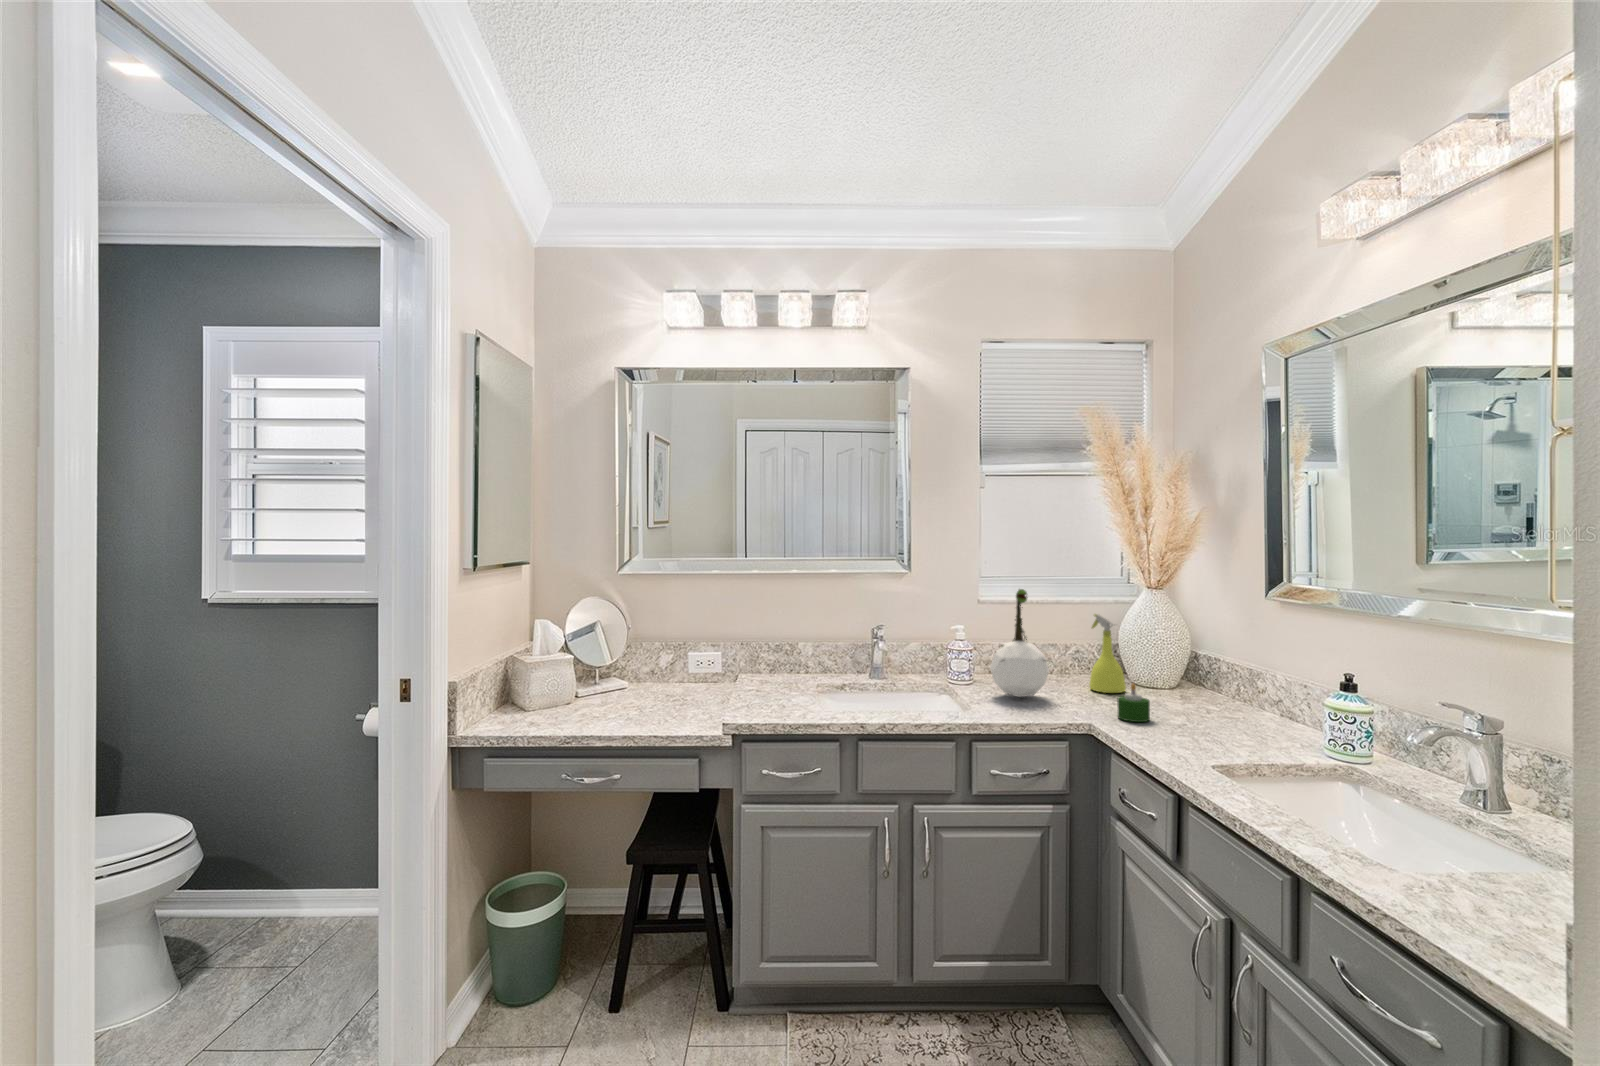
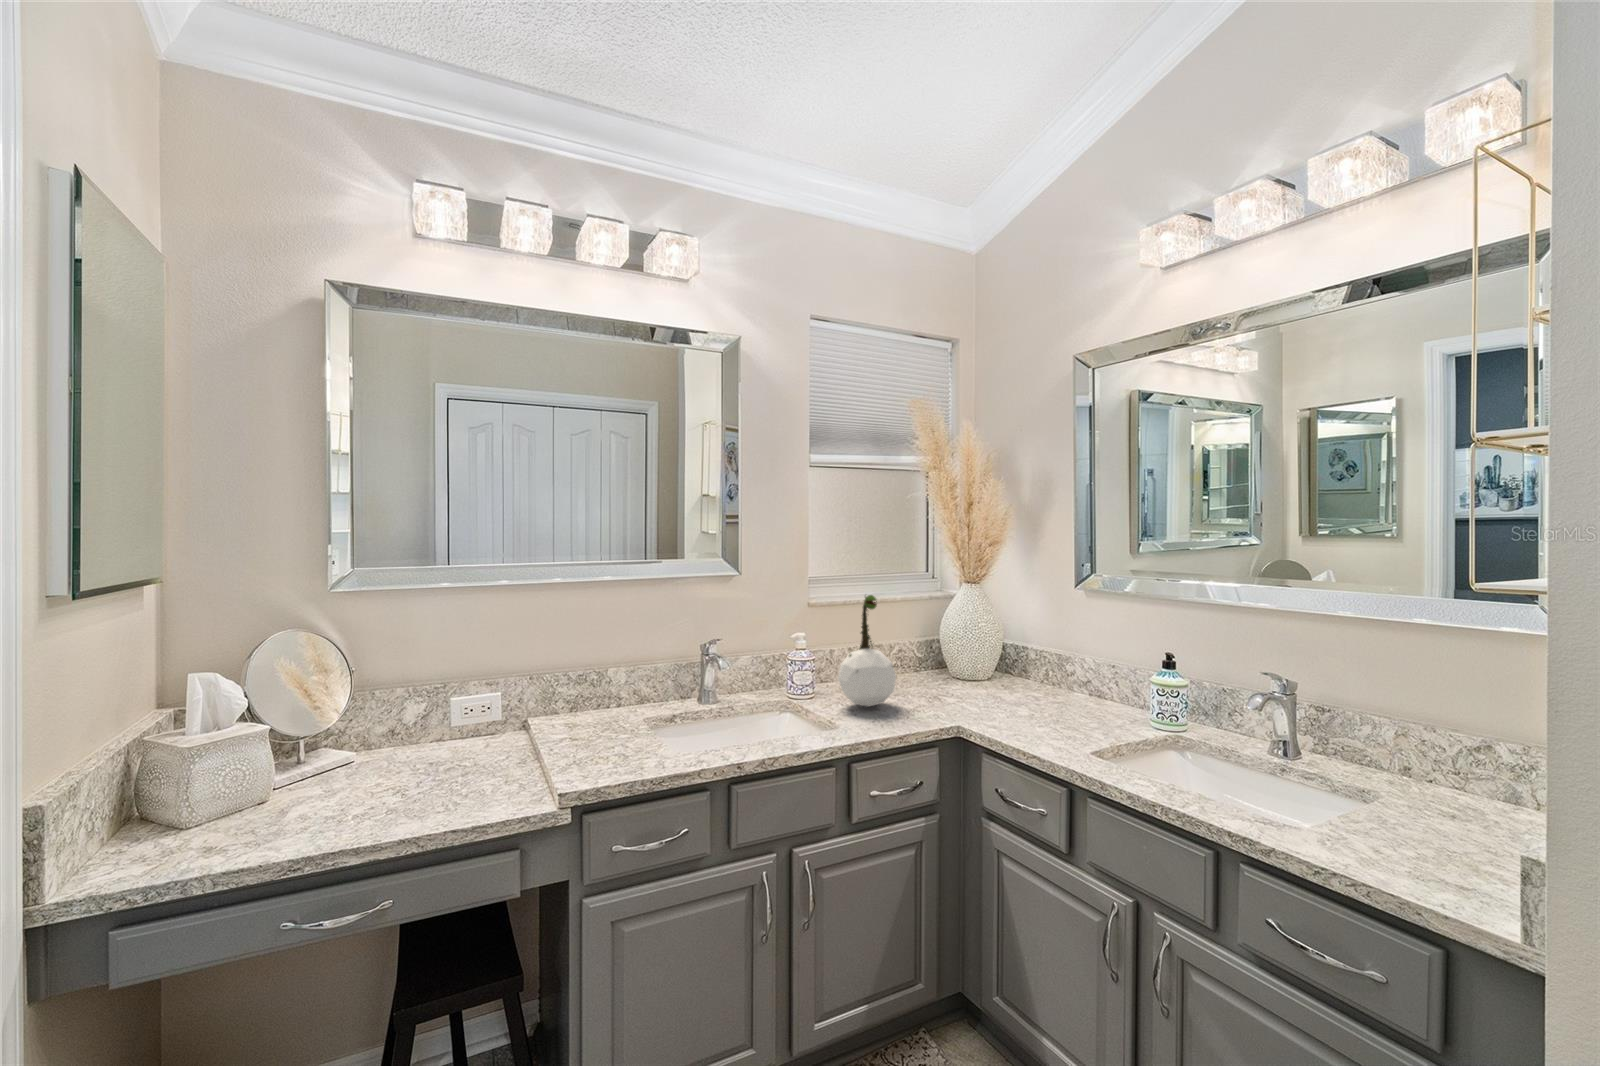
spray bottle: present [1090,614,1126,693] -> none [918,613,953,691]
candle: present [1117,684,1150,722] -> none [971,681,1001,719]

